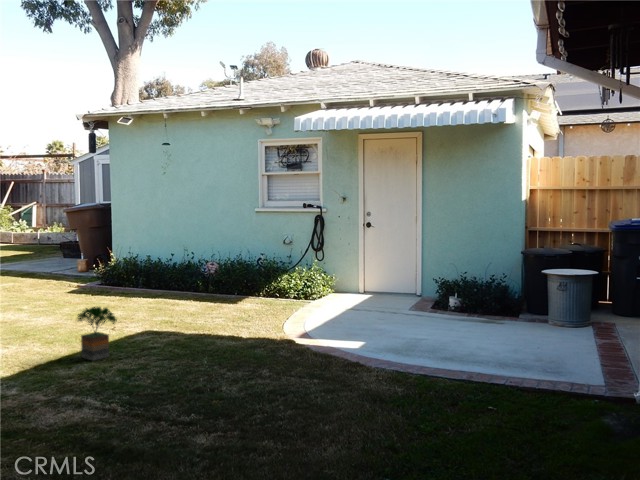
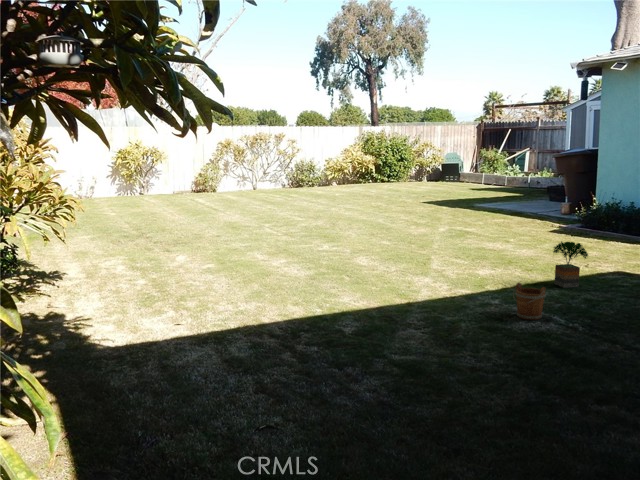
bucket: none [33,369,75,415] -> present [513,283,546,320]

